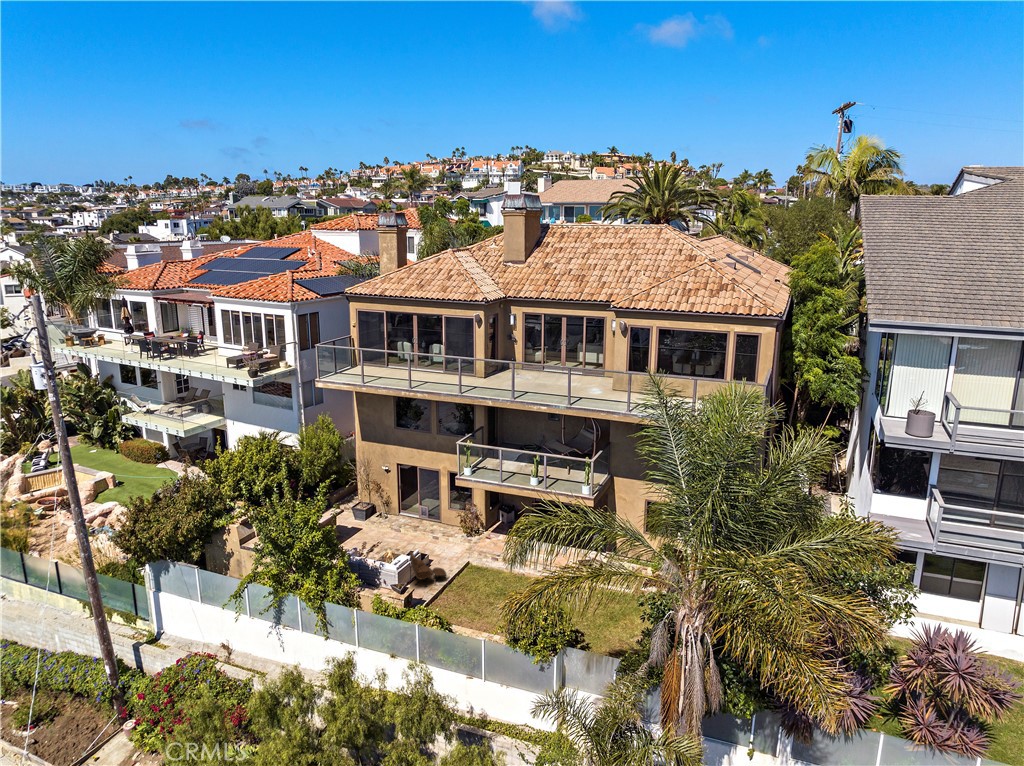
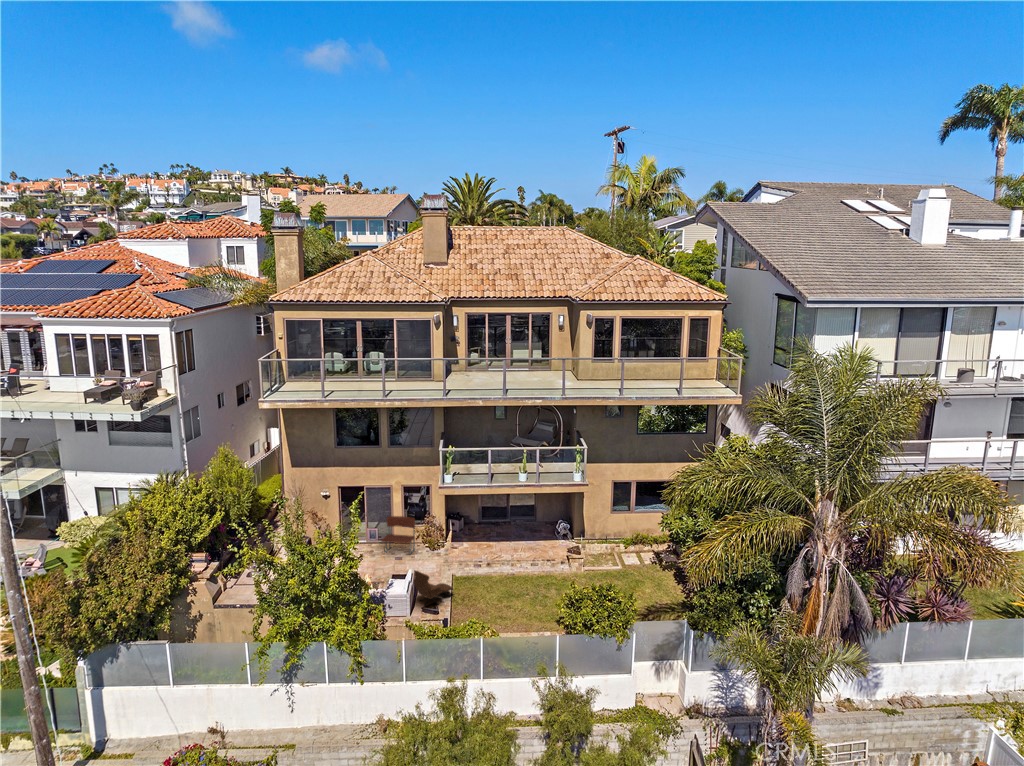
bench: none [422,496,453,534] -> present [382,516,415,554]

